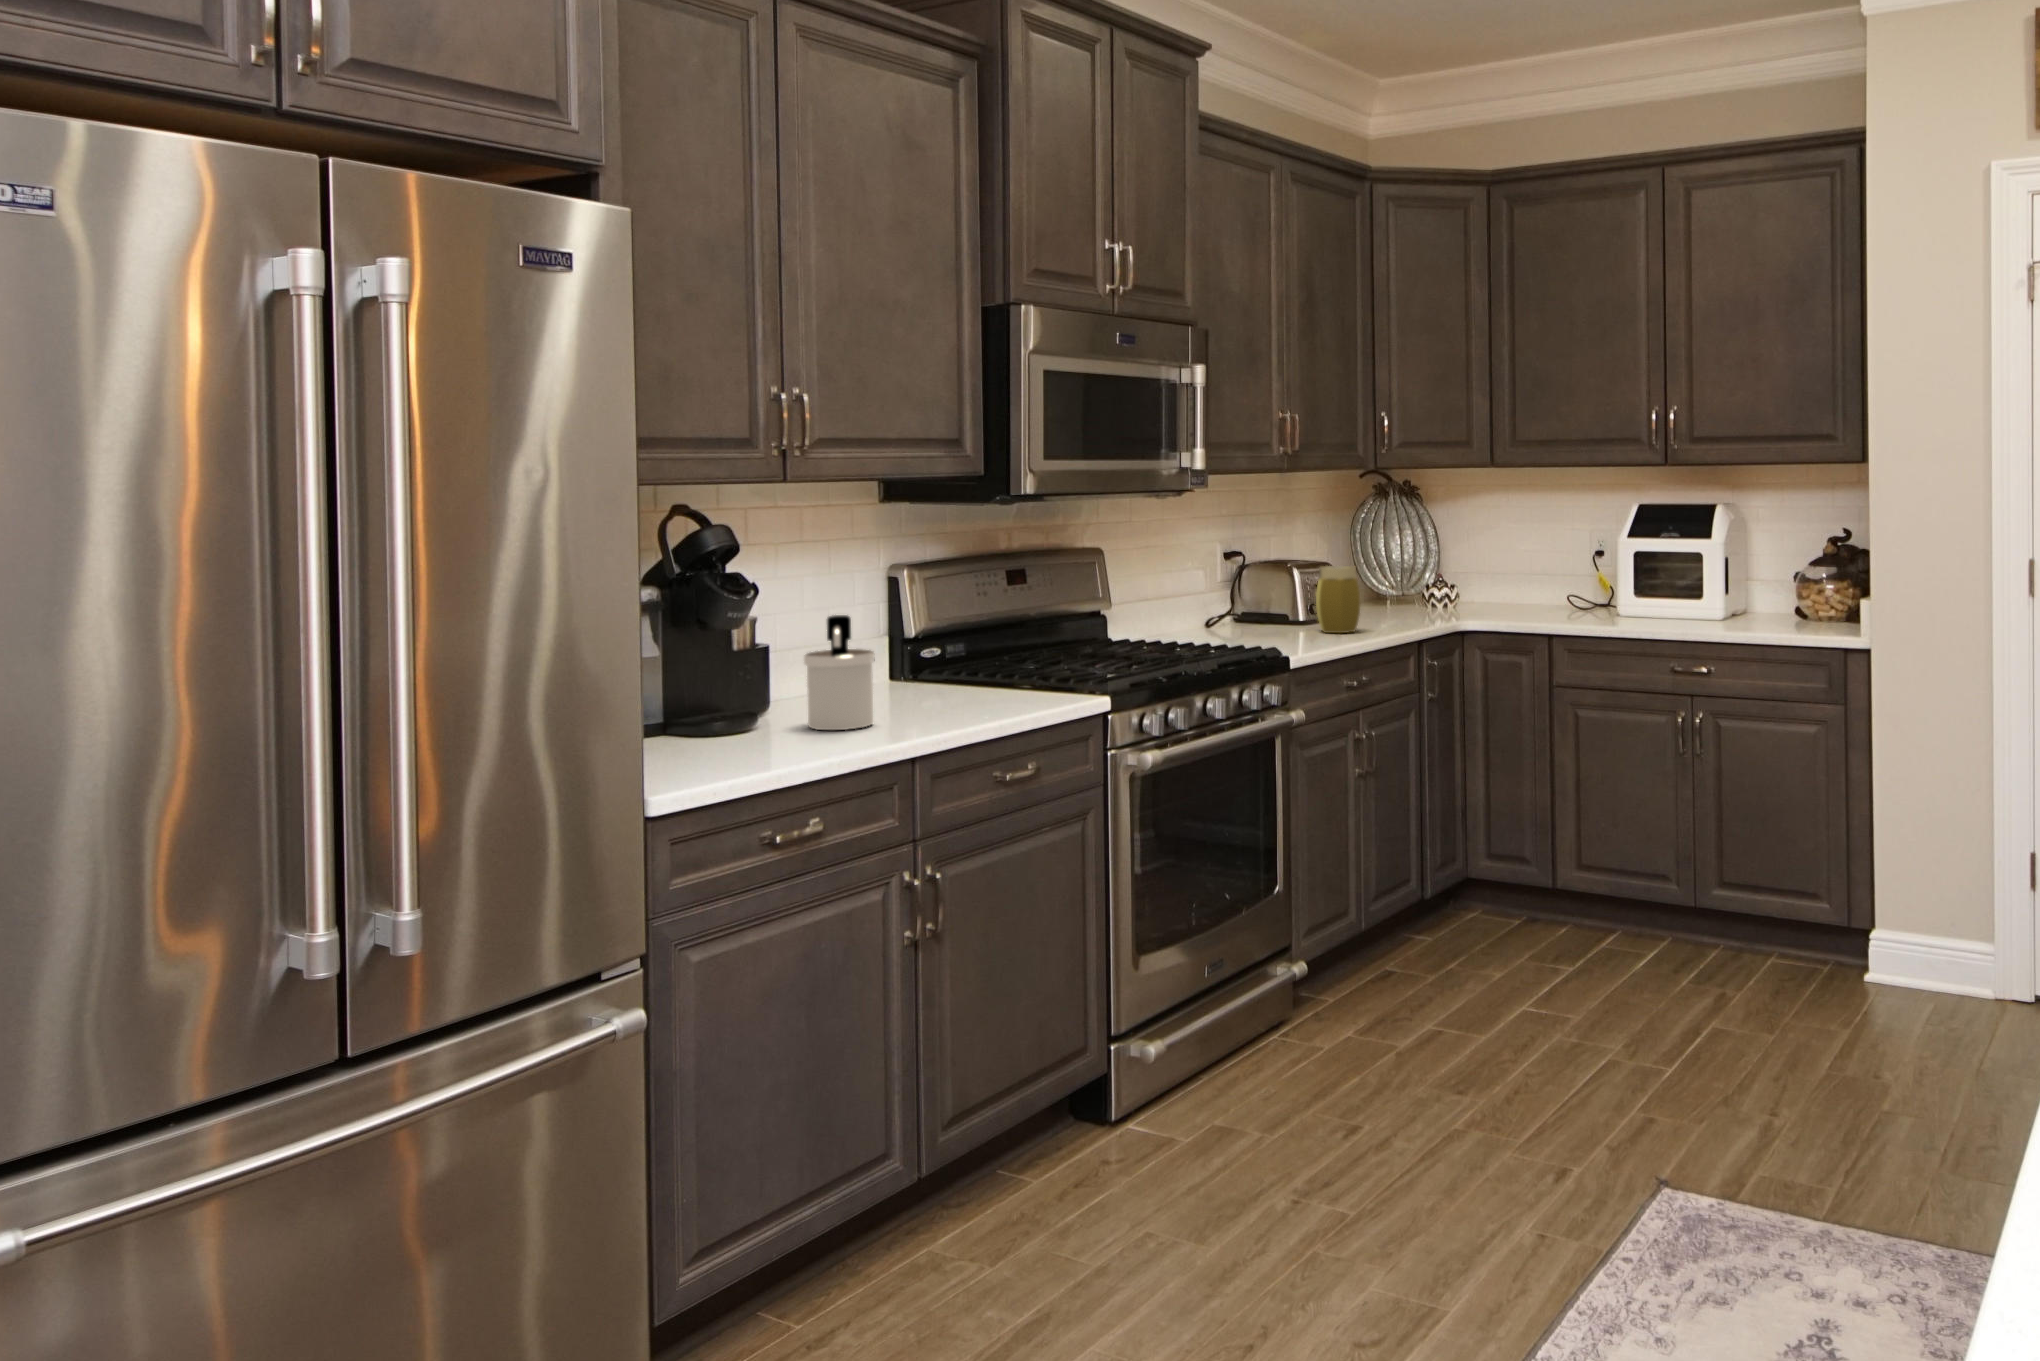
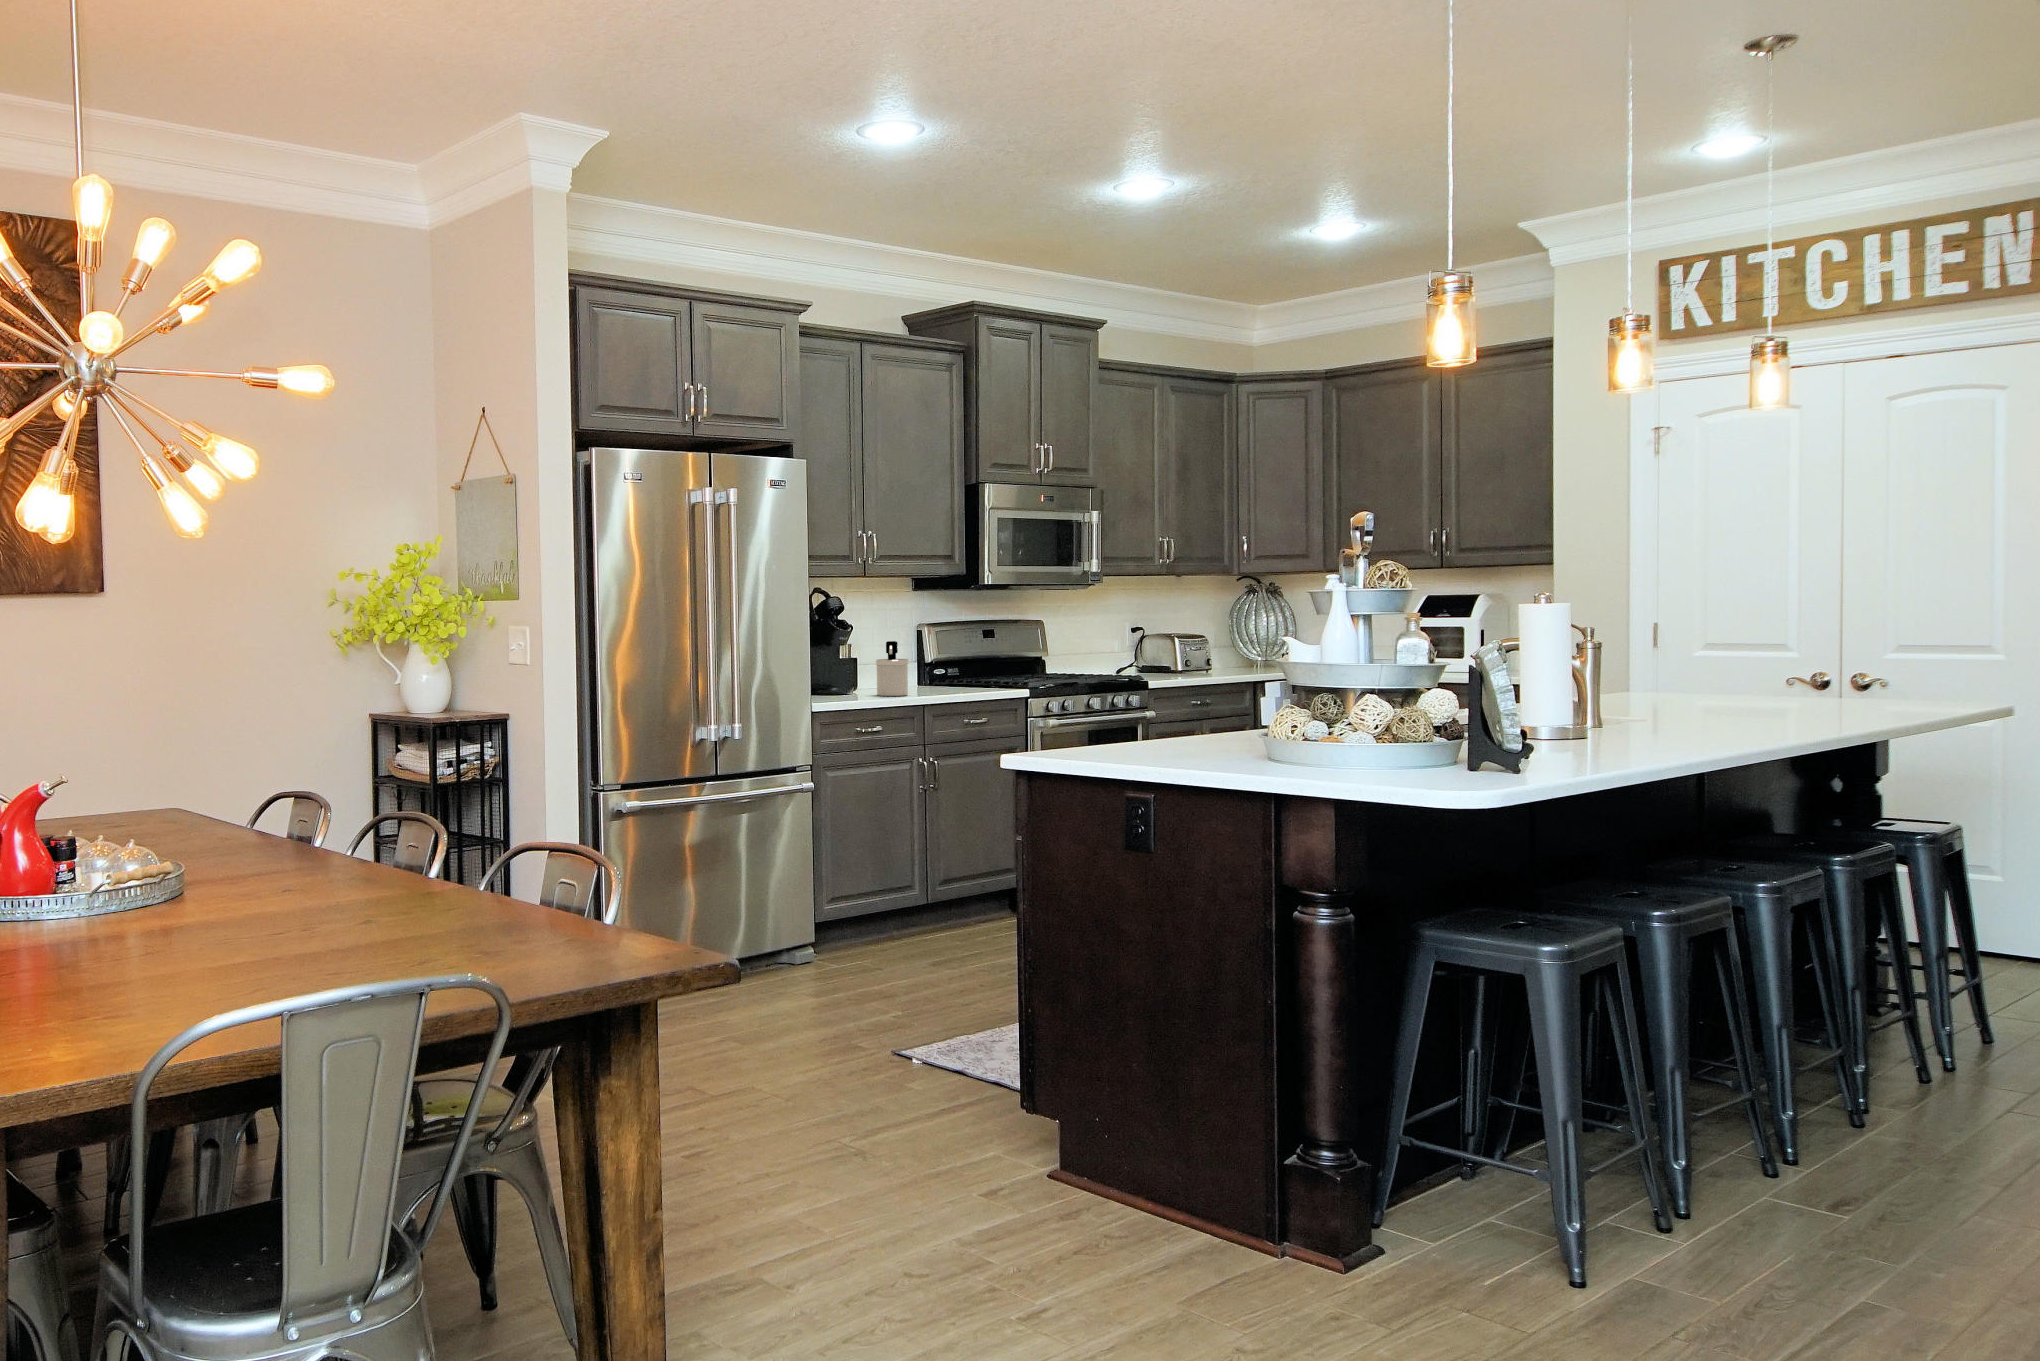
jar: present [1316,566,1360,633] -> none [1183,633,1211,675]

